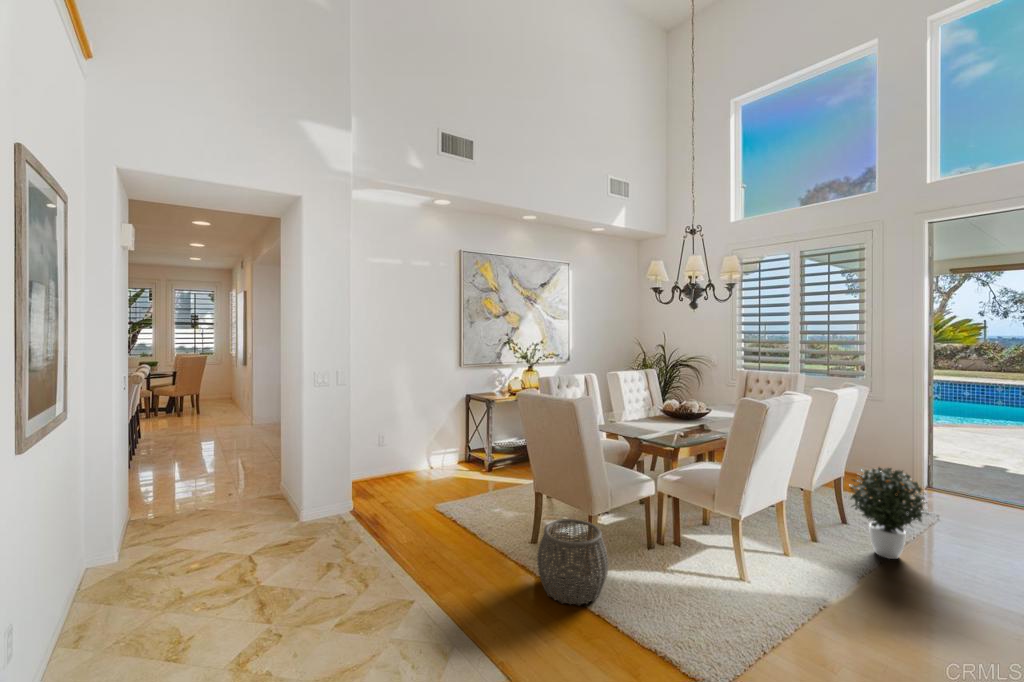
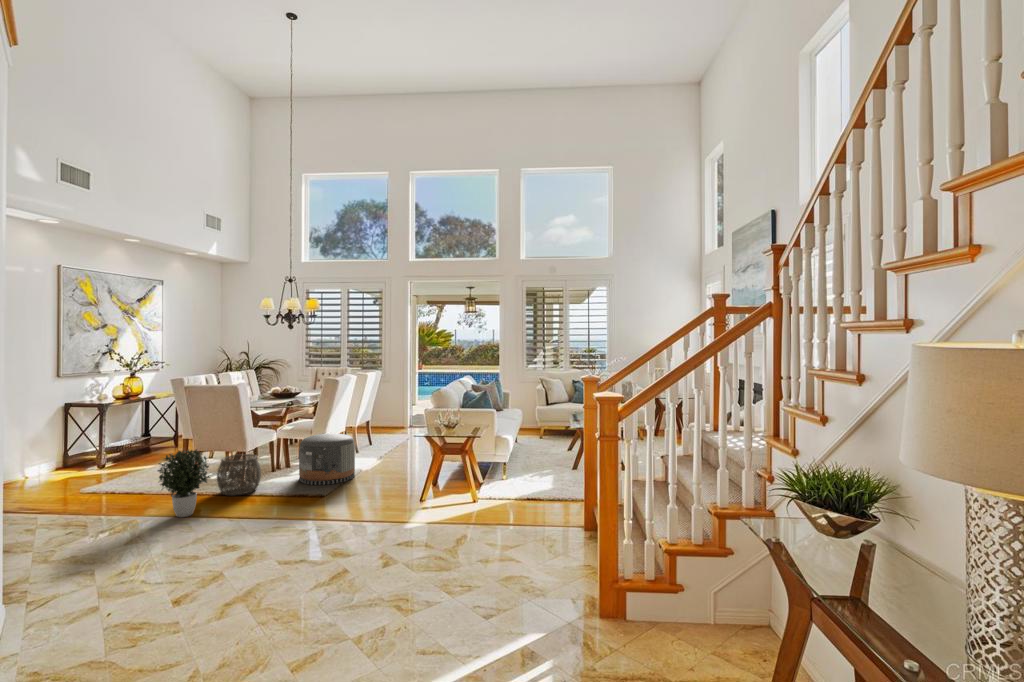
potted plant: present [850,468,928,559] -> present [158,450,210,517]
pouf: none [681,512,806,651] -> present [299,433,355,485]

